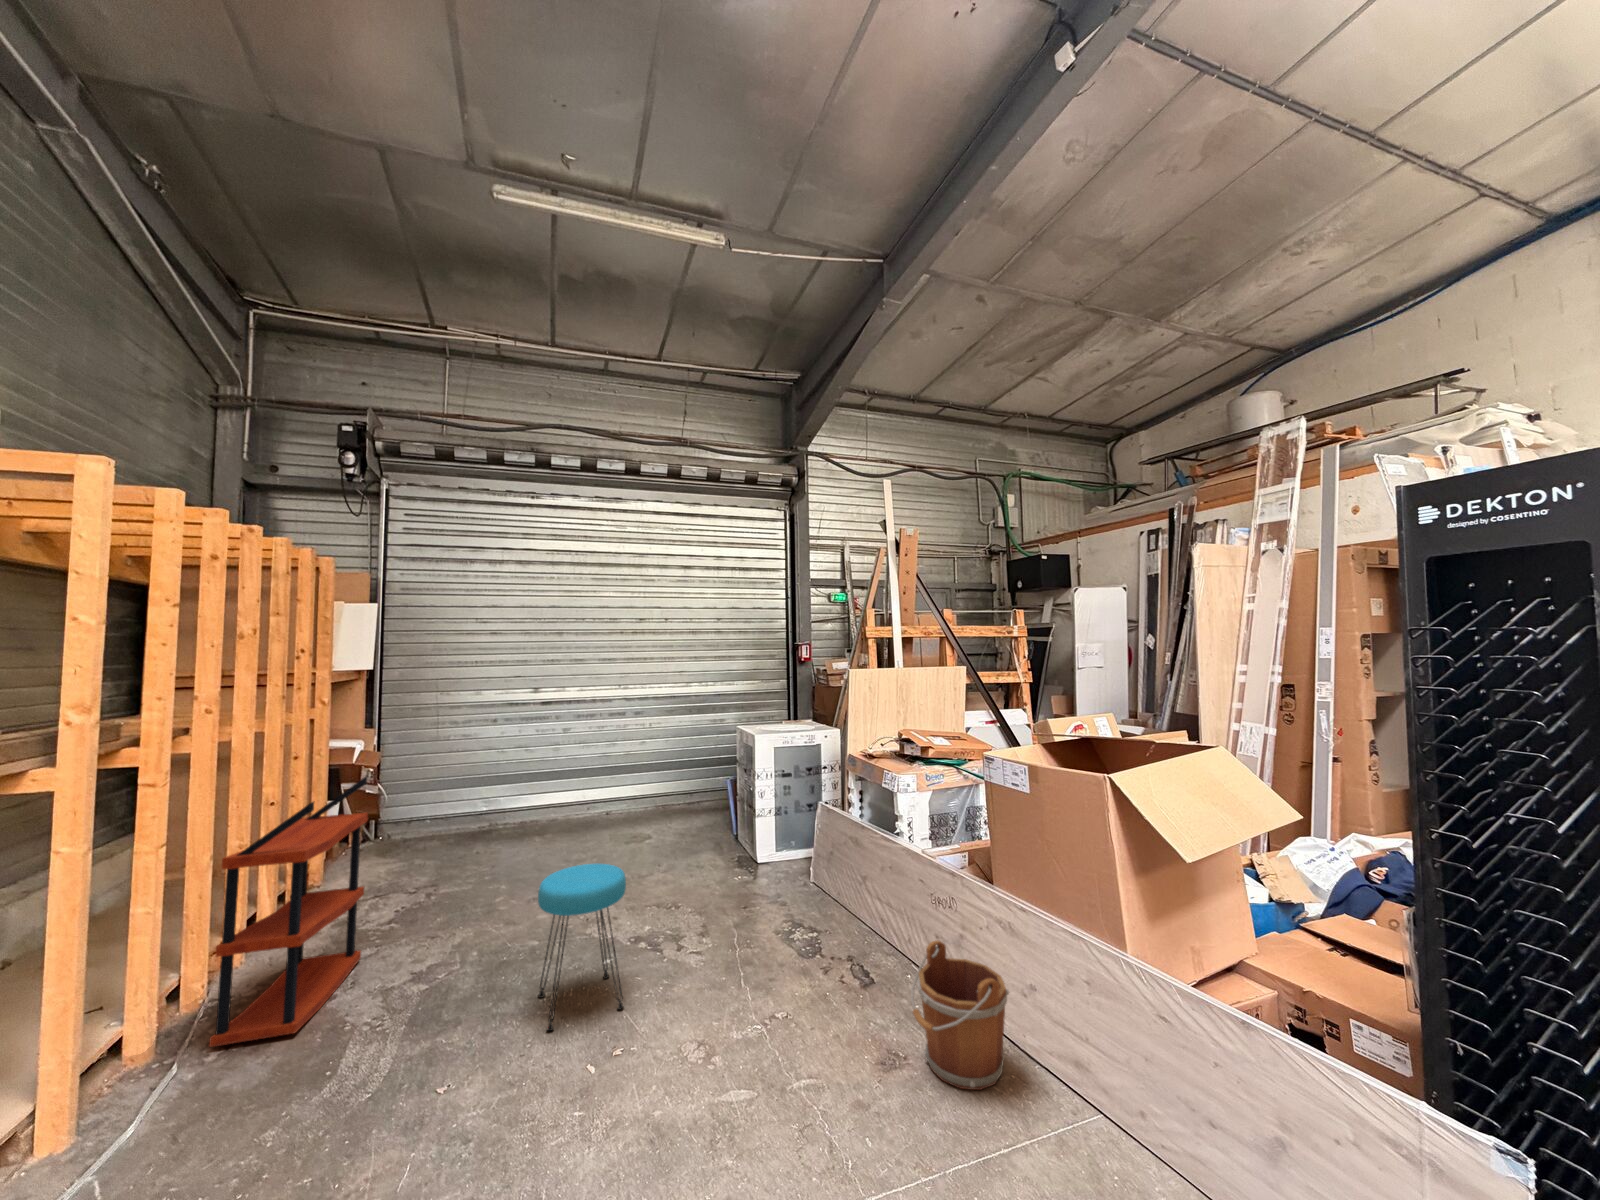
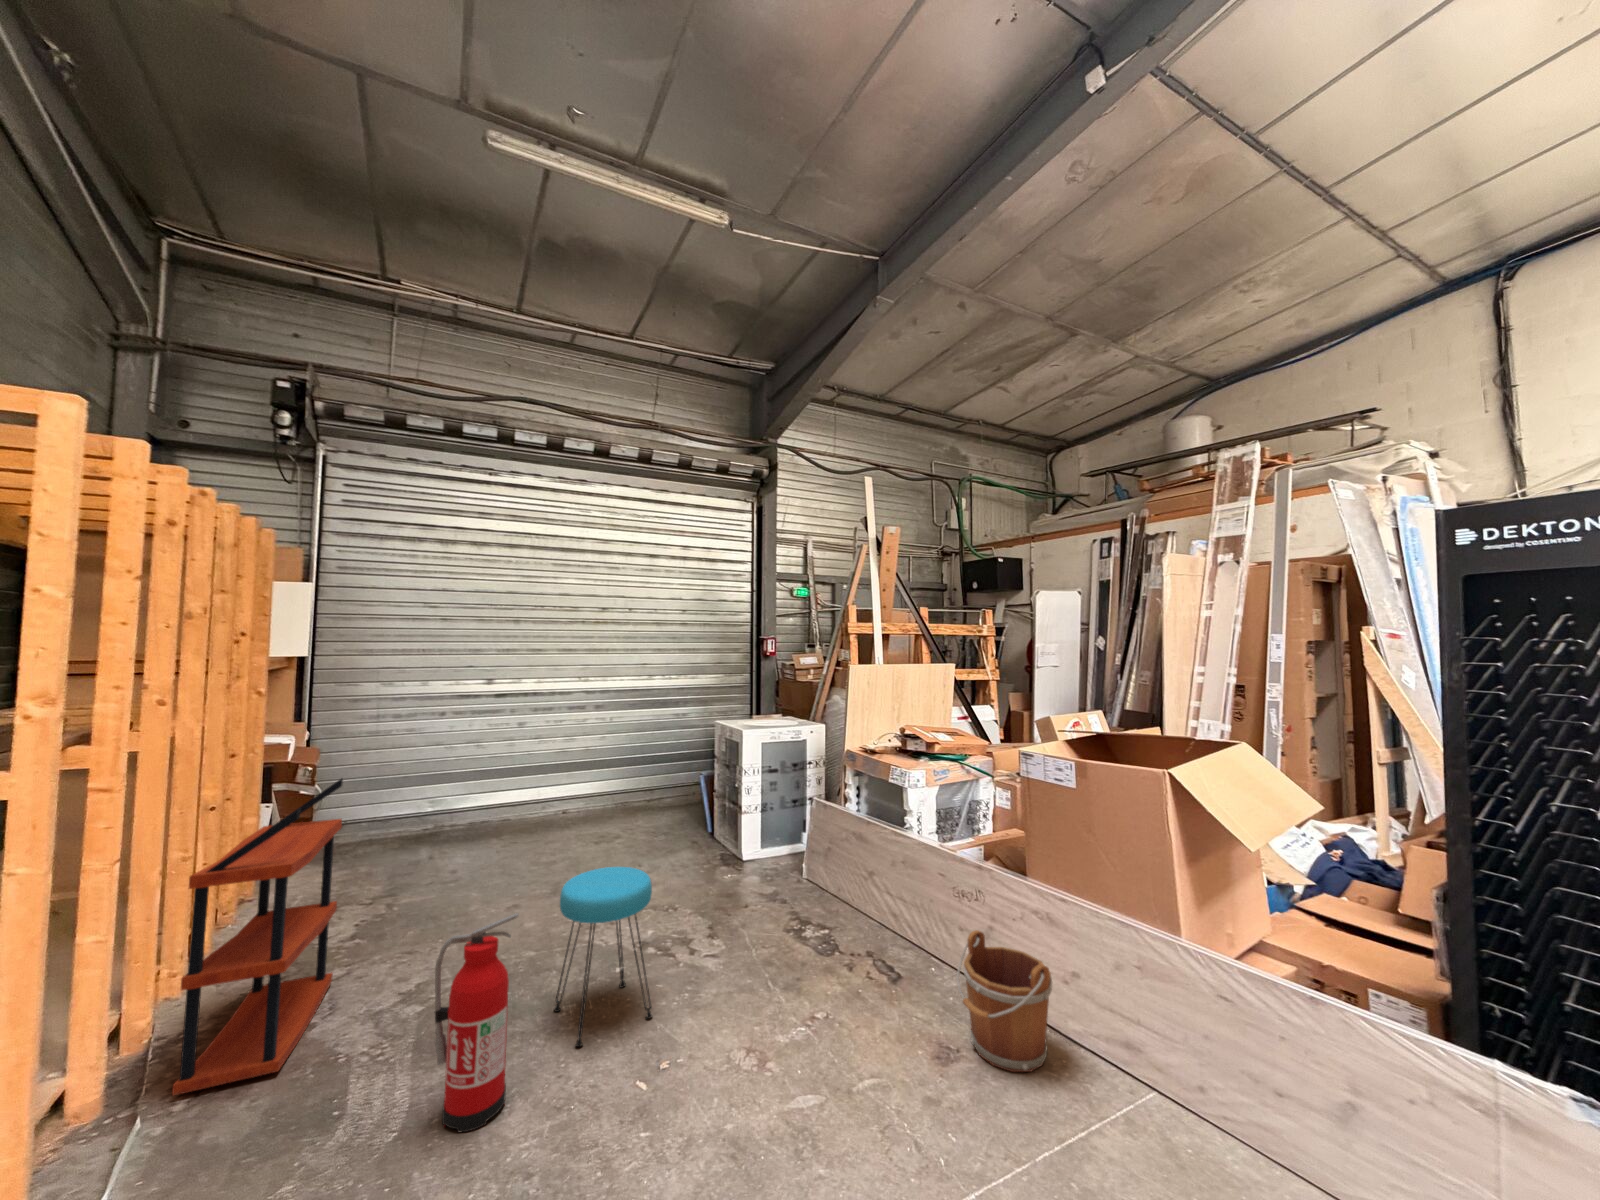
fire extinguisher: none [408,902,482,1100] -> present [435,913,518,1132]

